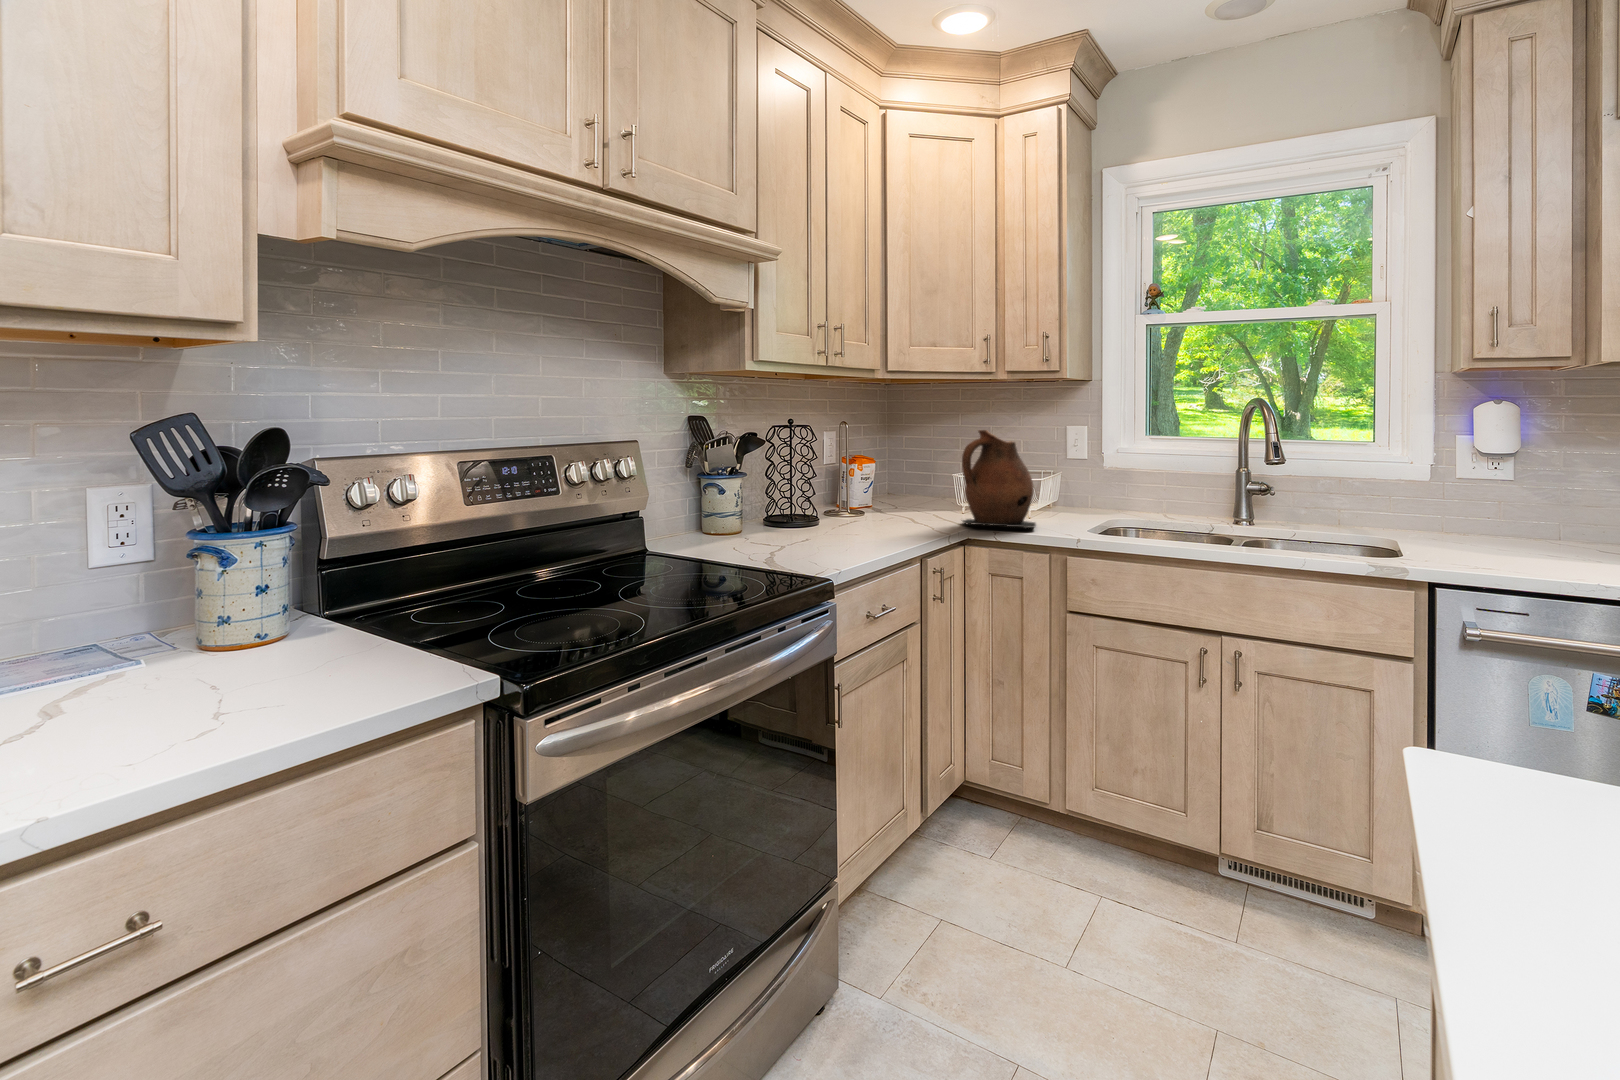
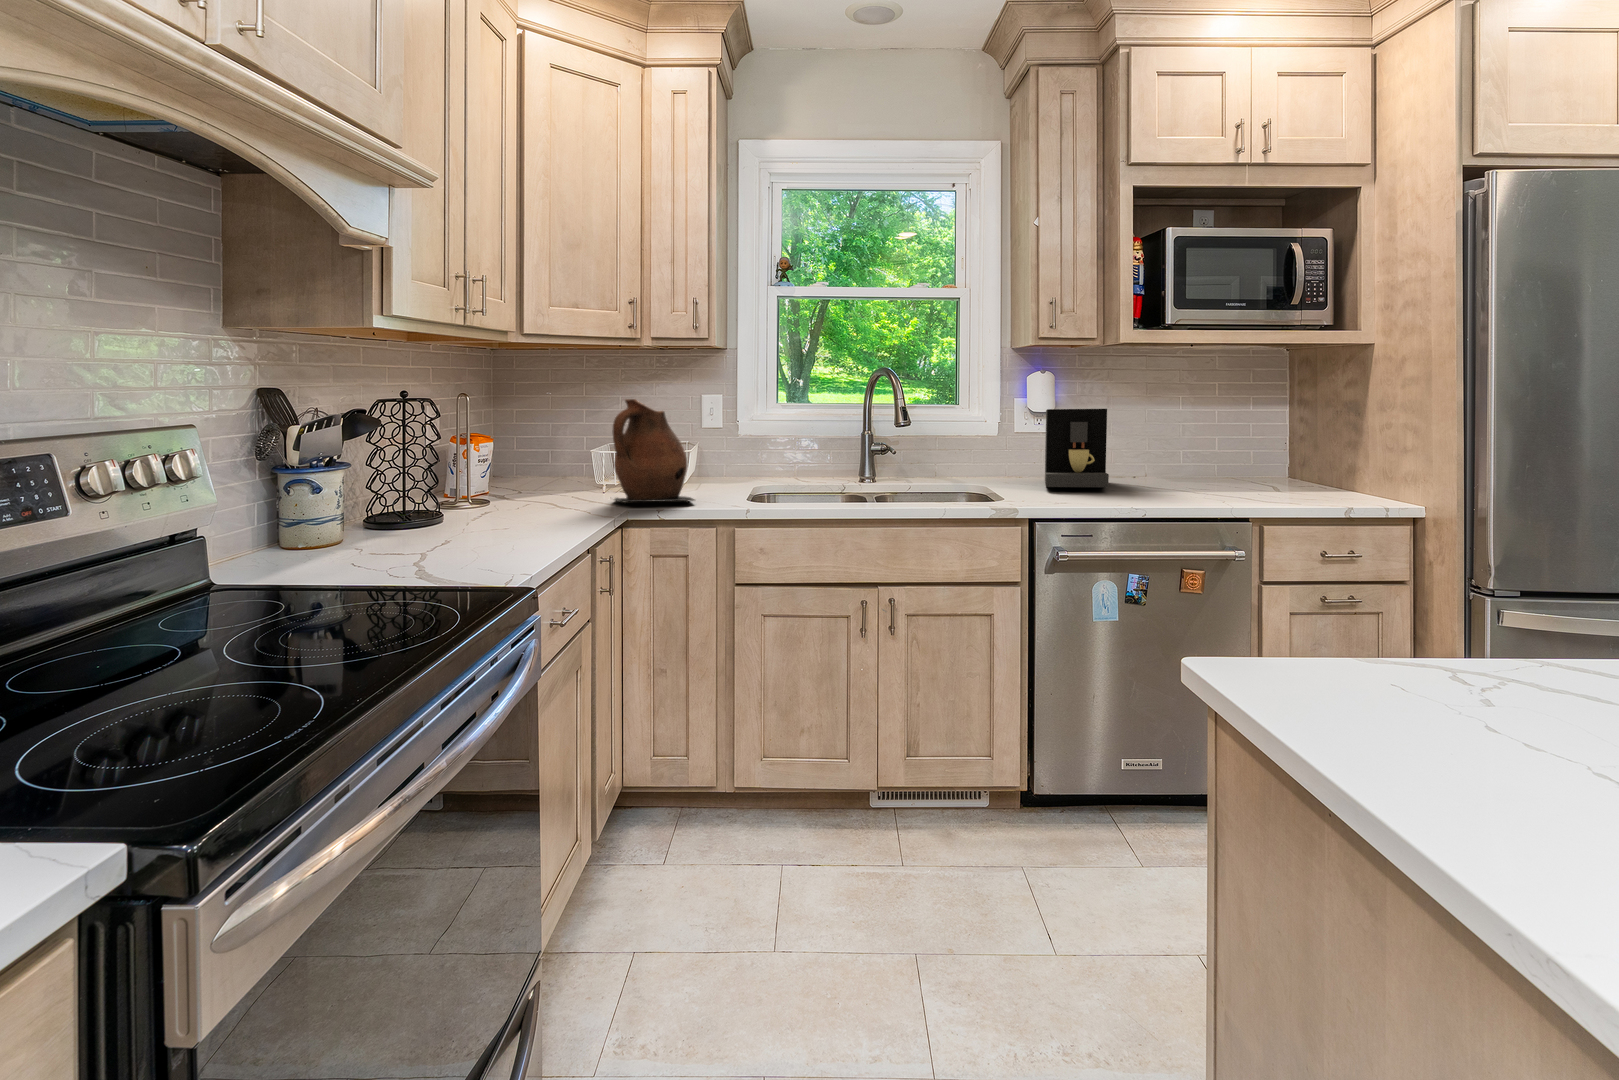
coffee maker: none [1479,450,1593,552] -> present [1045,409,1109,487]

